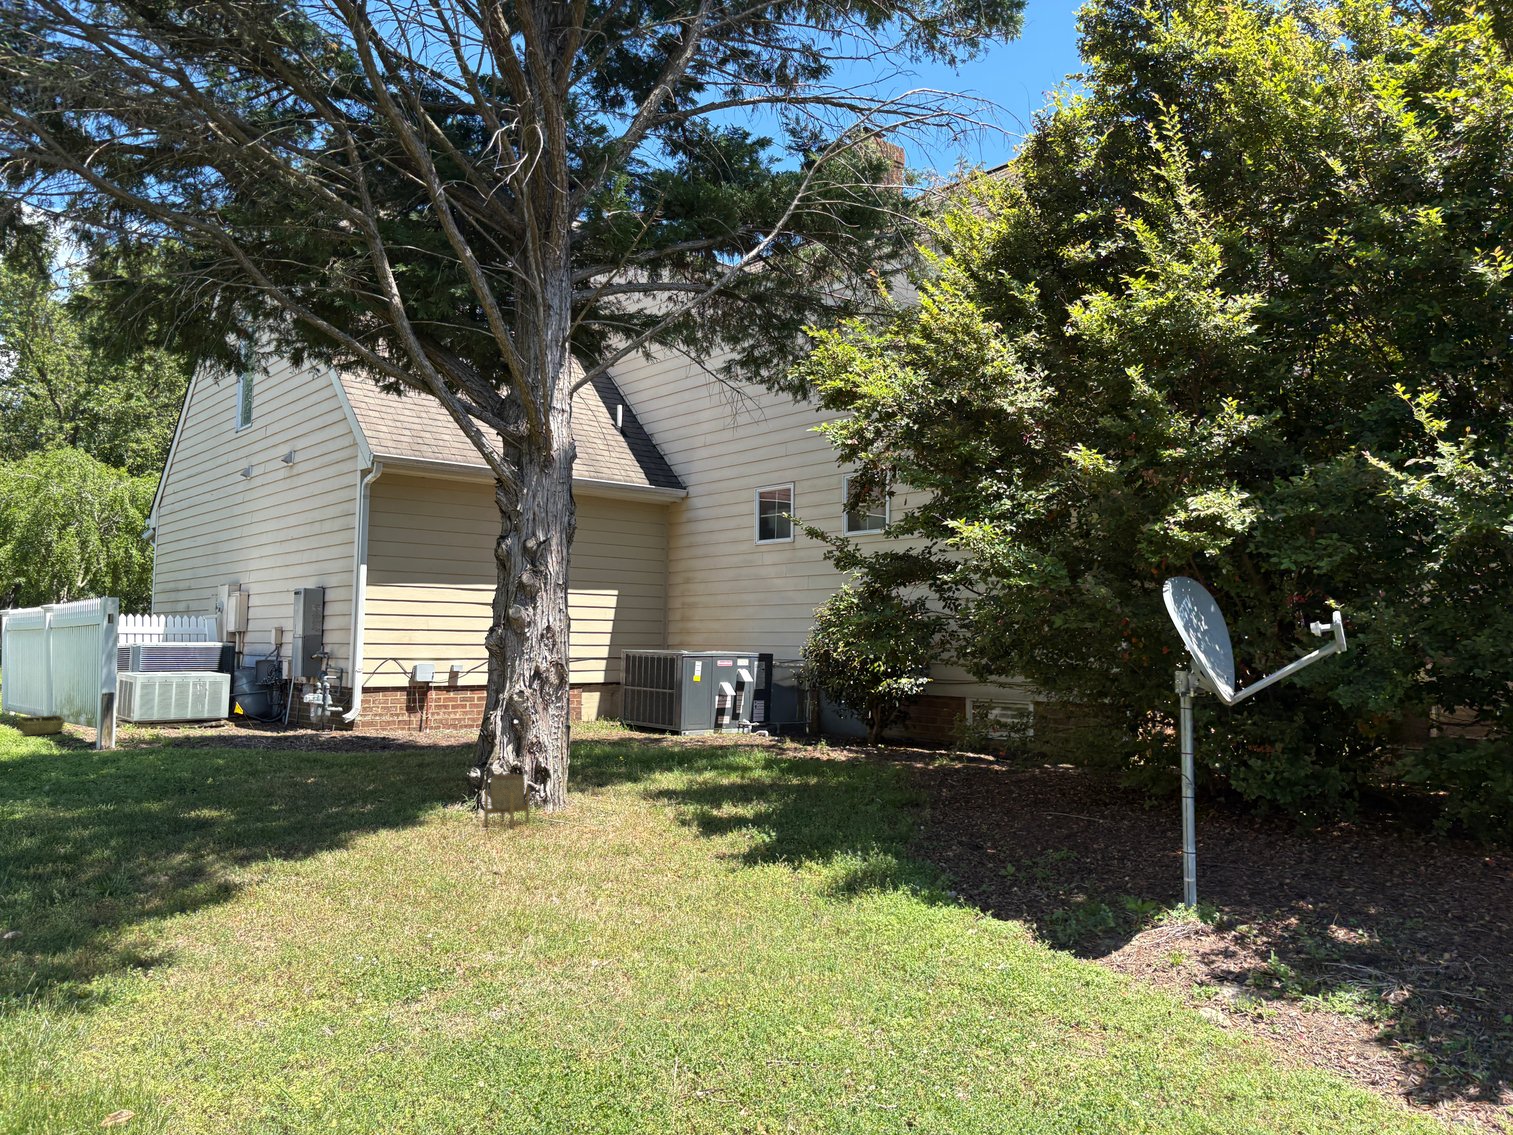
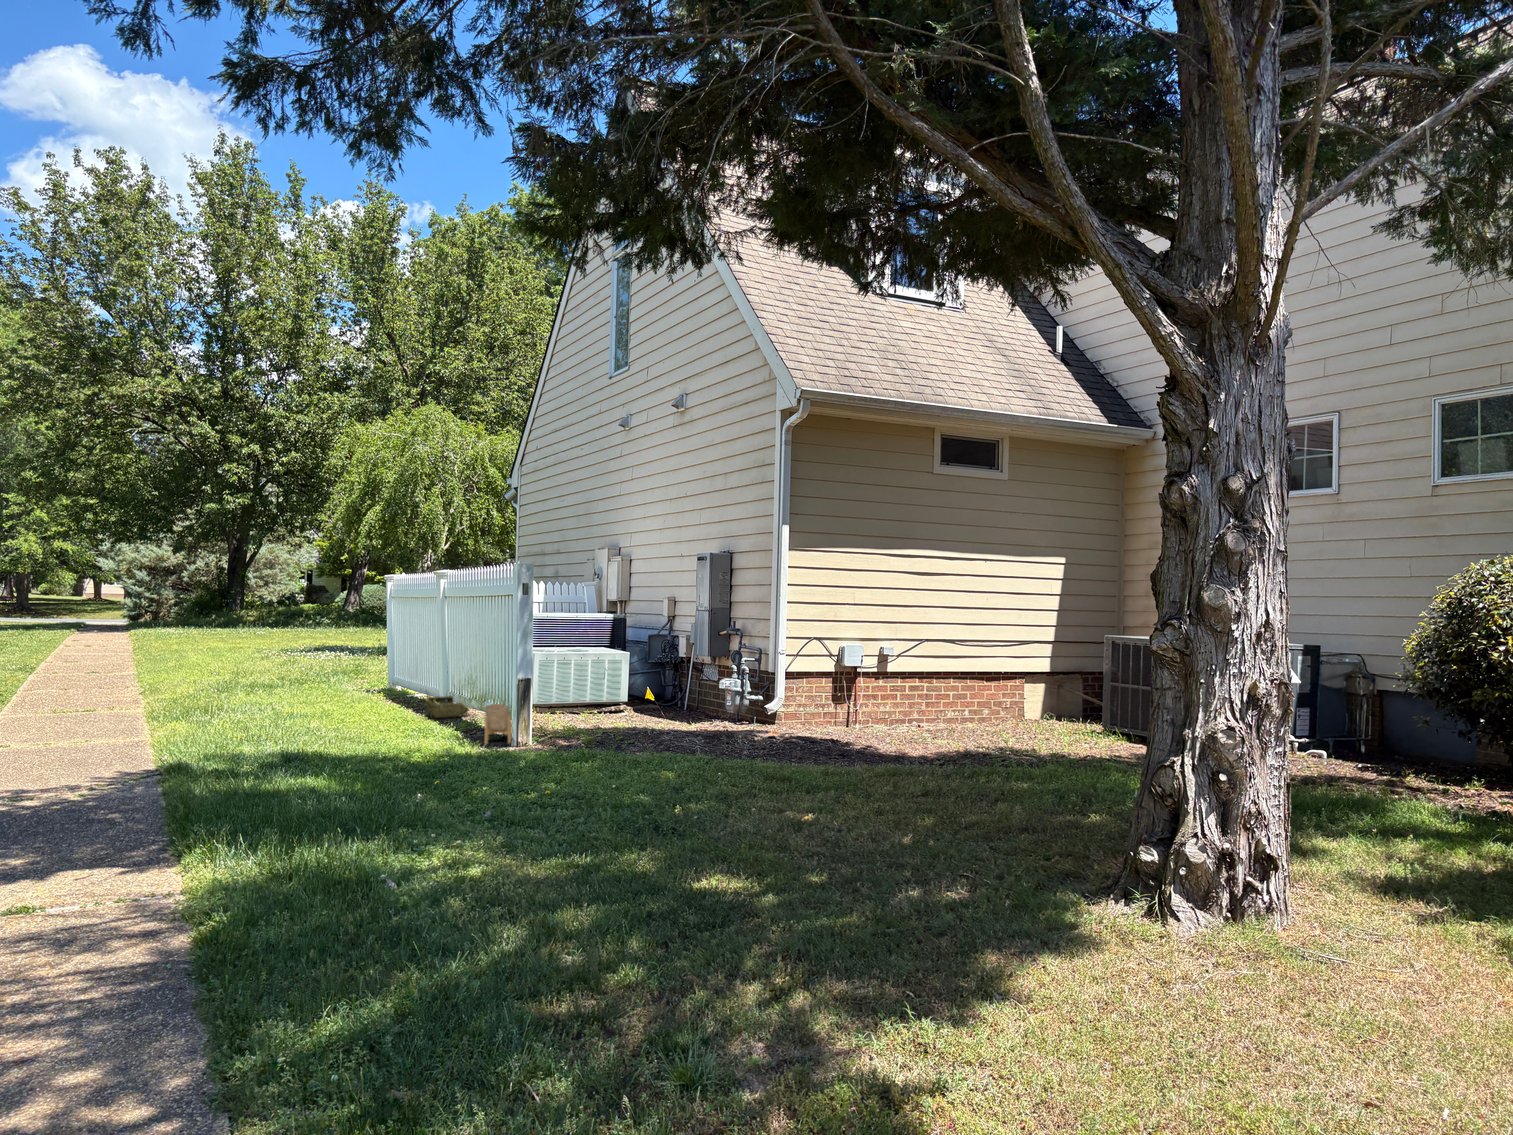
planter: present [484,774,530,829] -> present [485,704,512,744]

